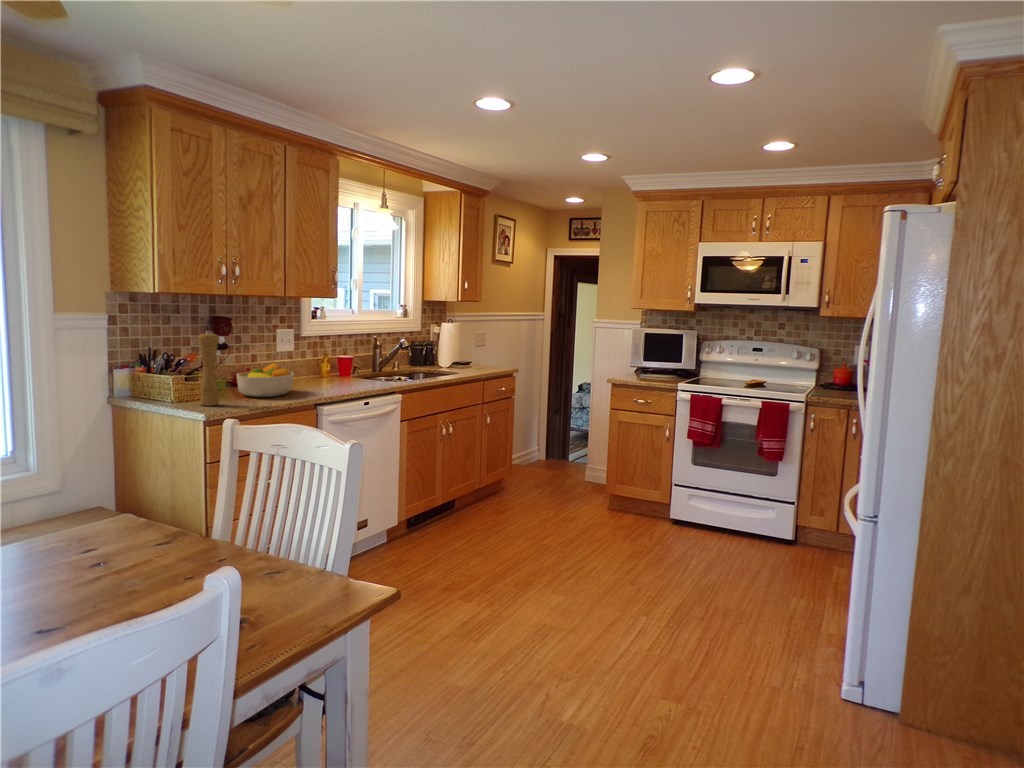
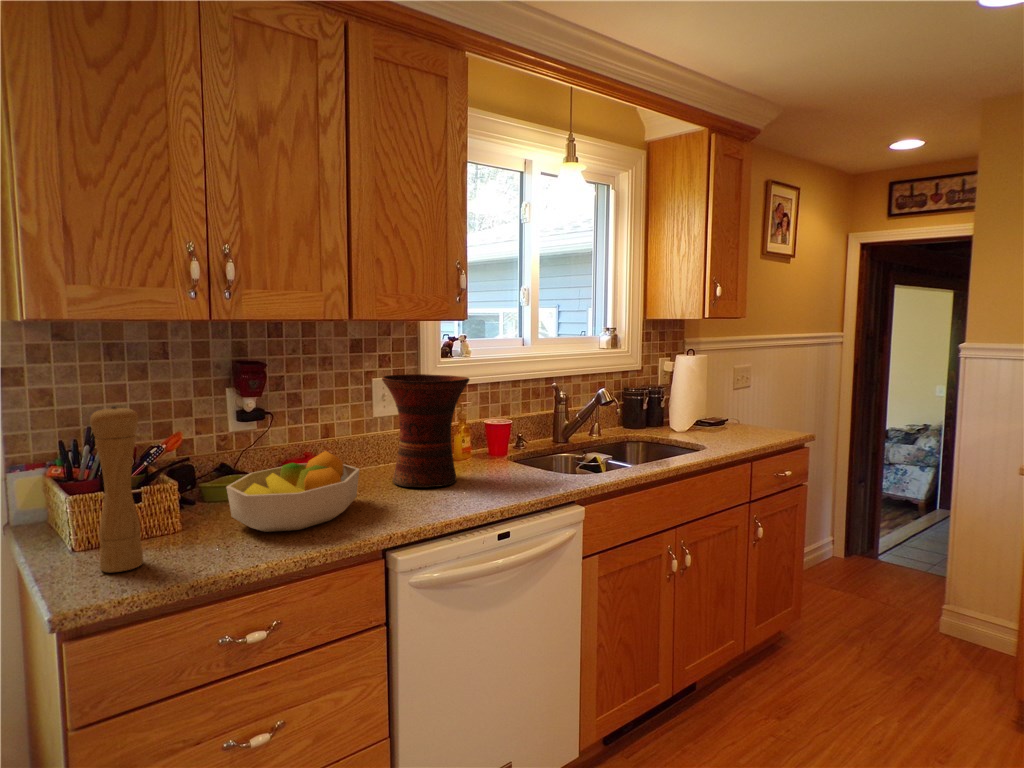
vase: none [291,327,340,386] -> present [382,374,469,488]

